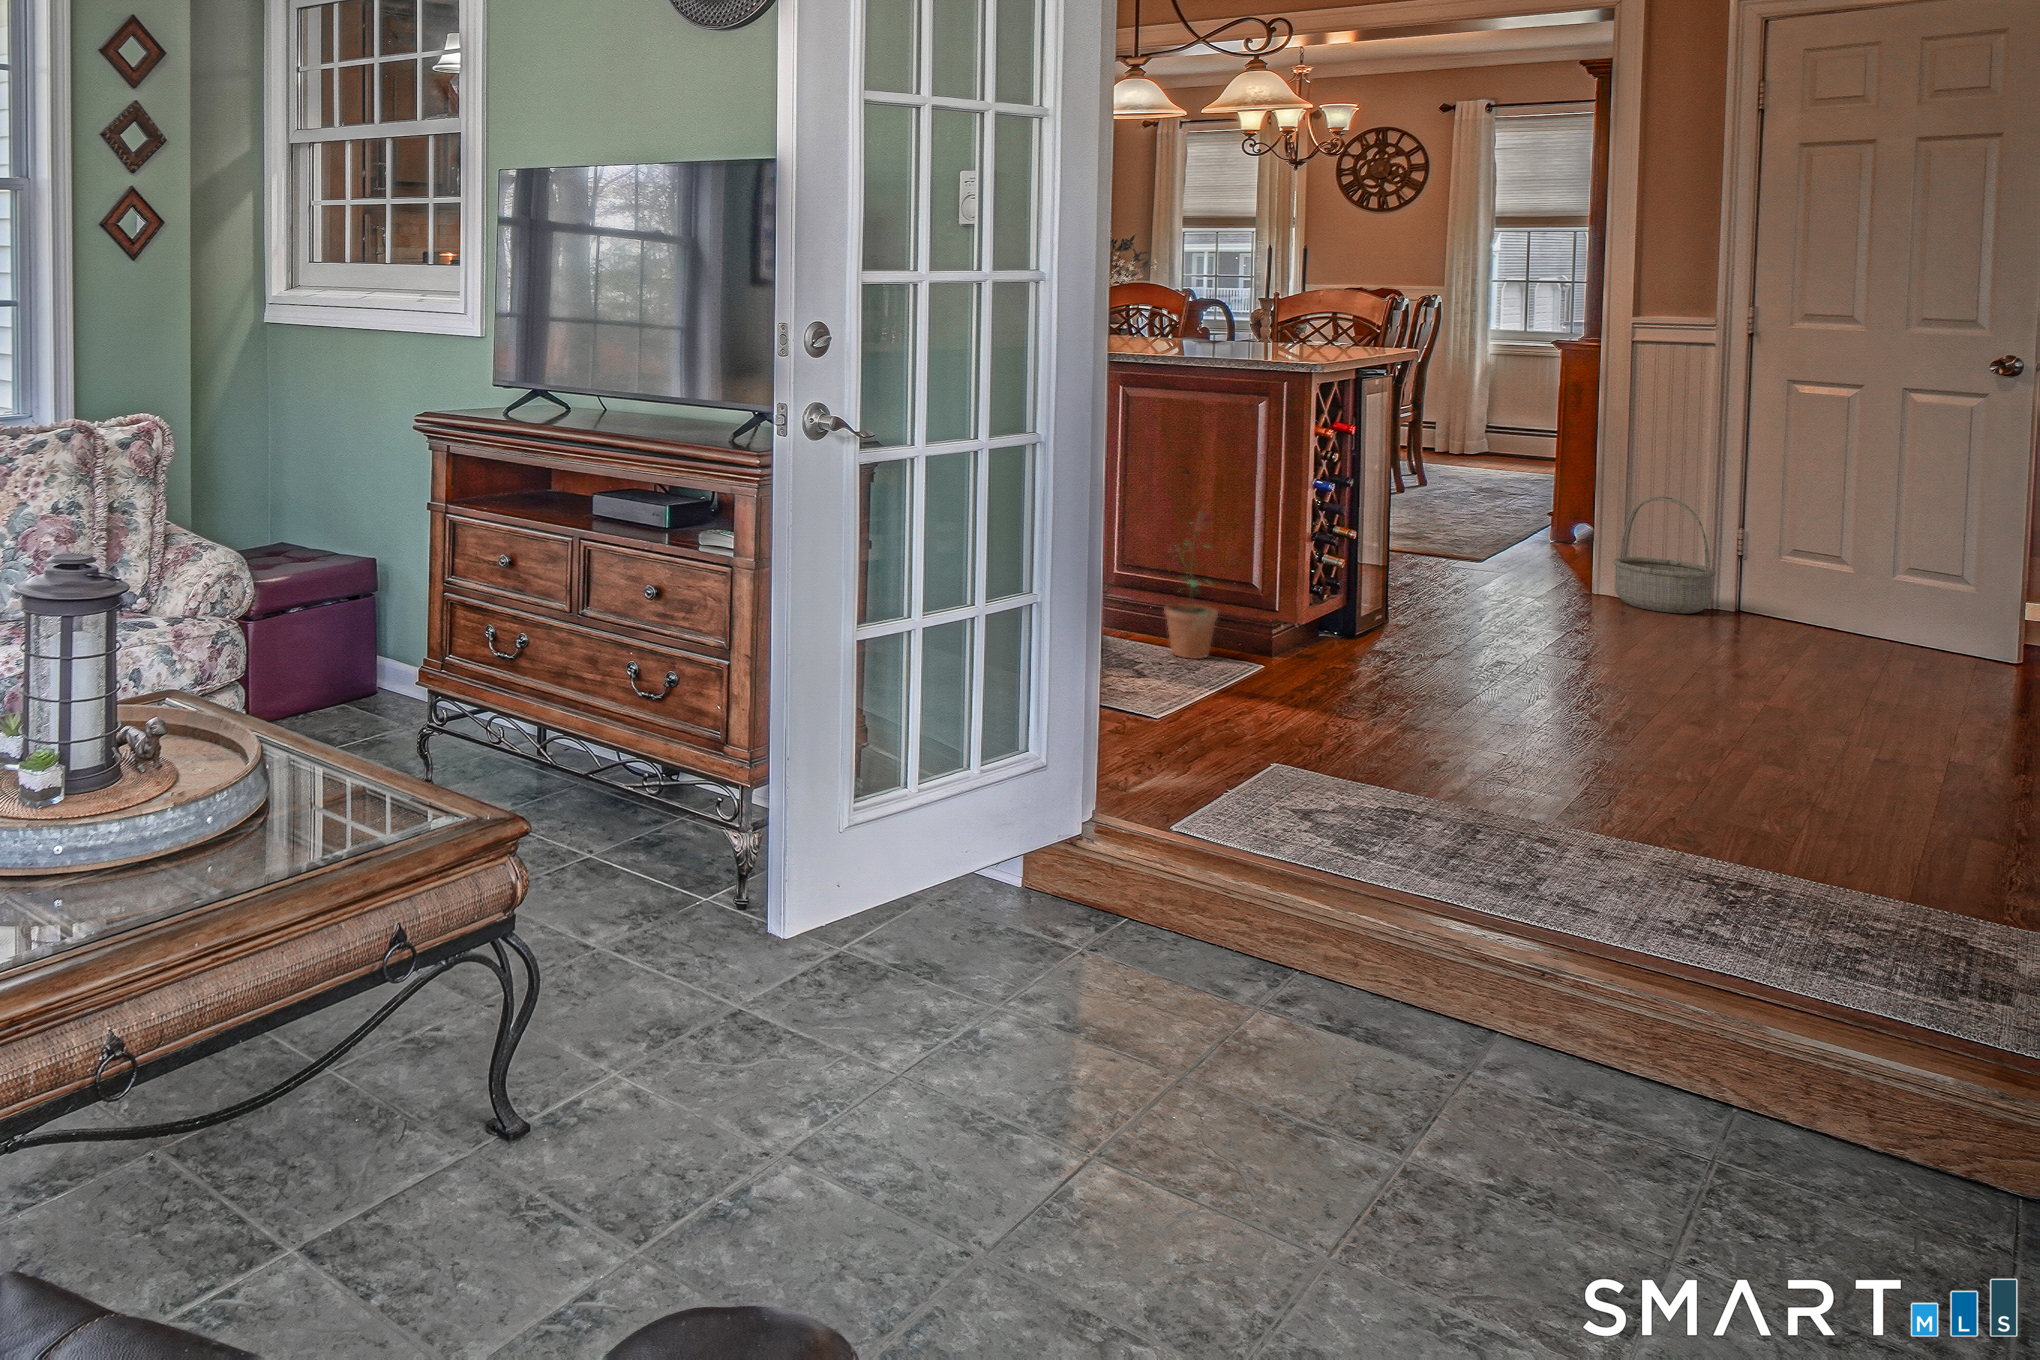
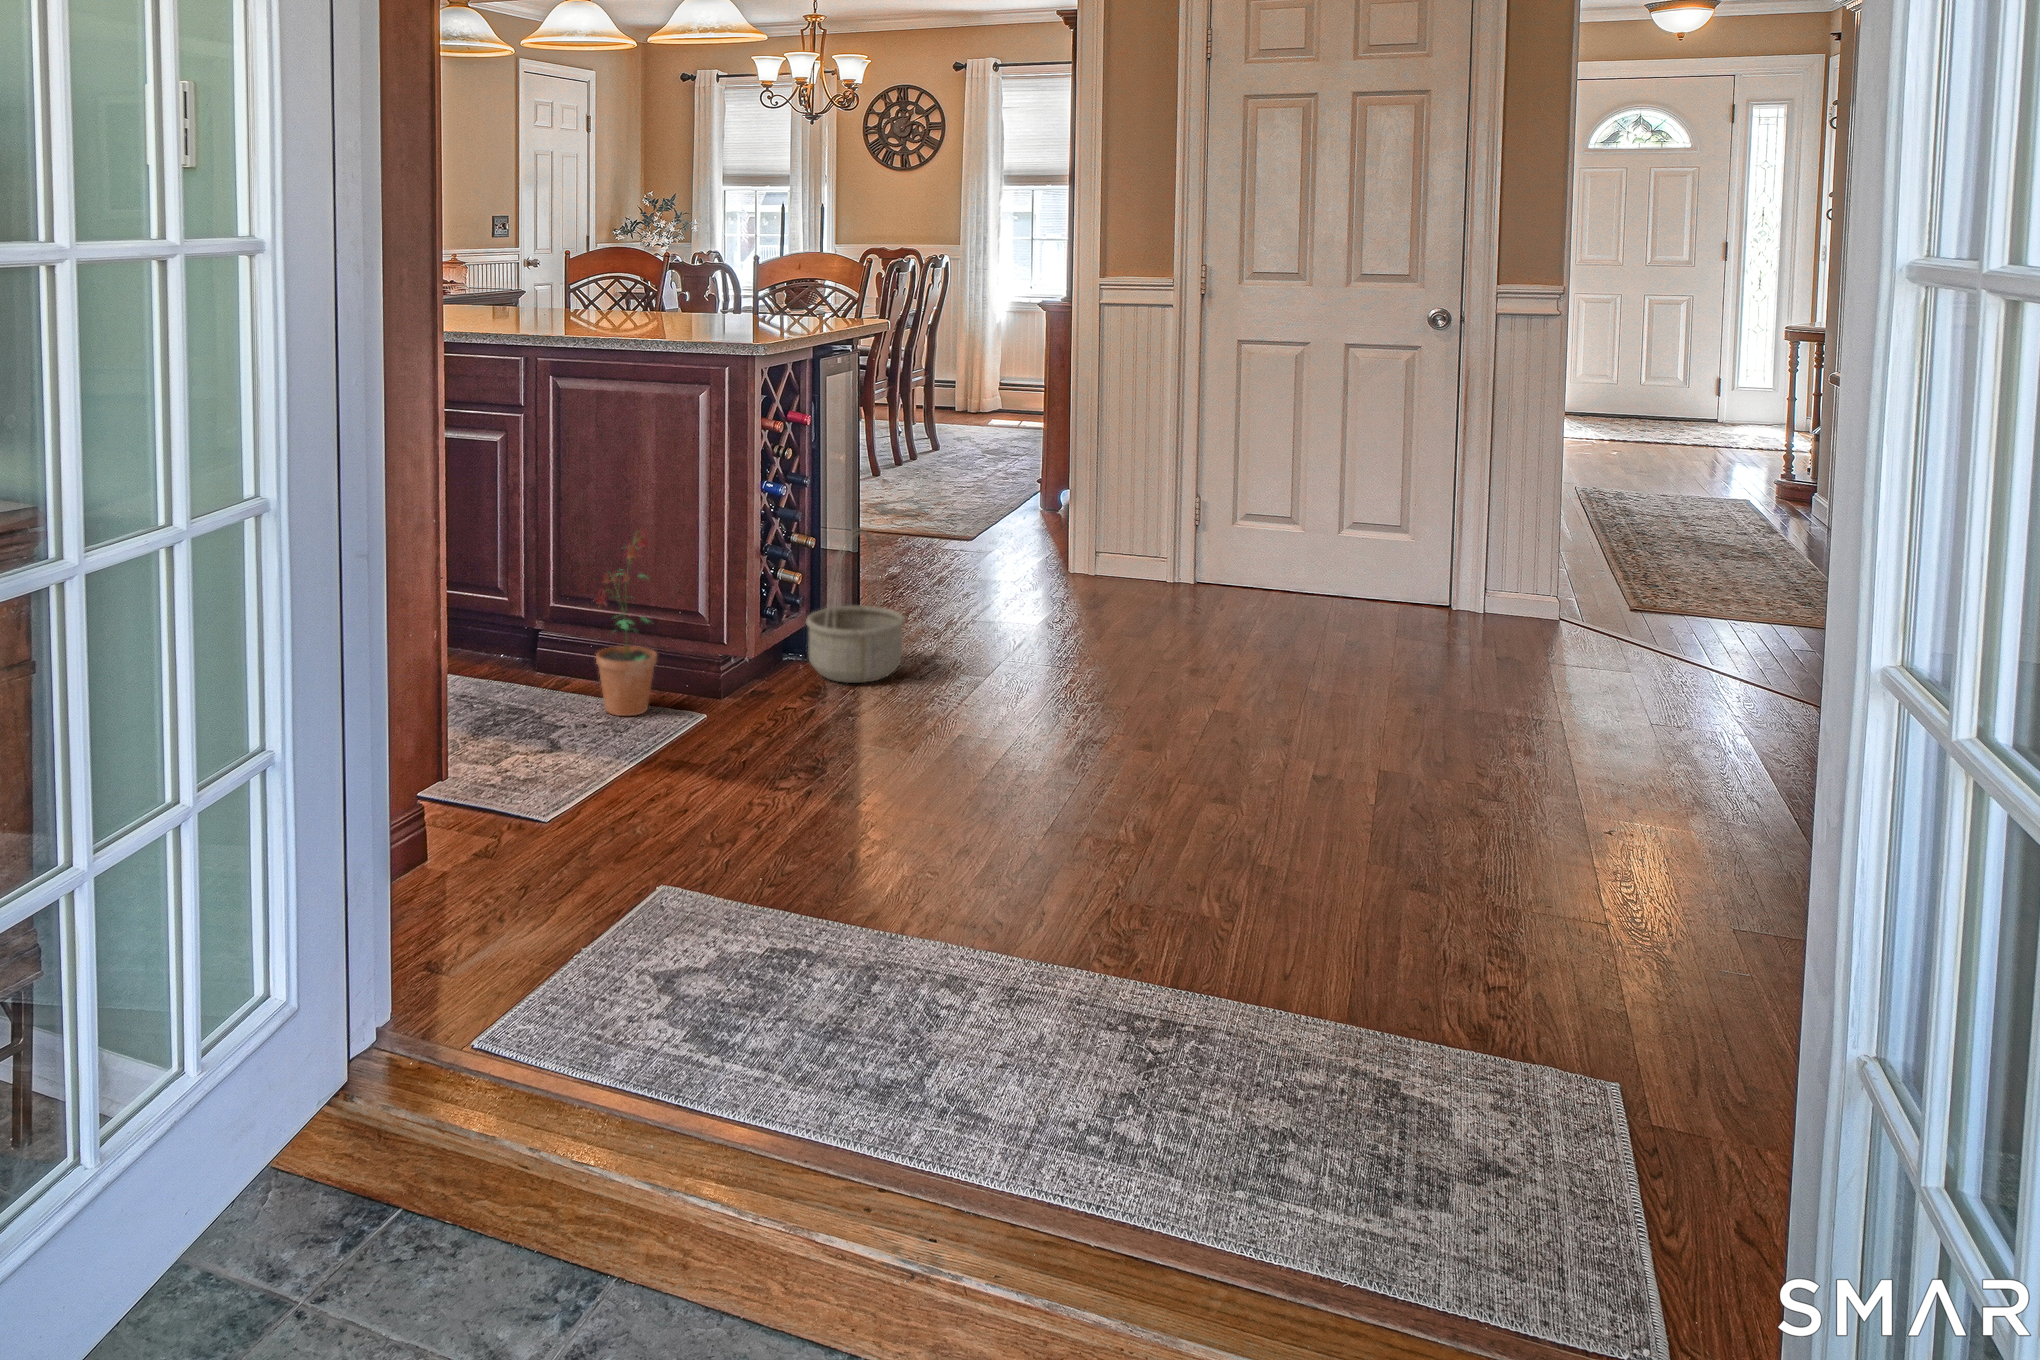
basket: present [1613,496,1716,614] -> present [806,529,906,683]

